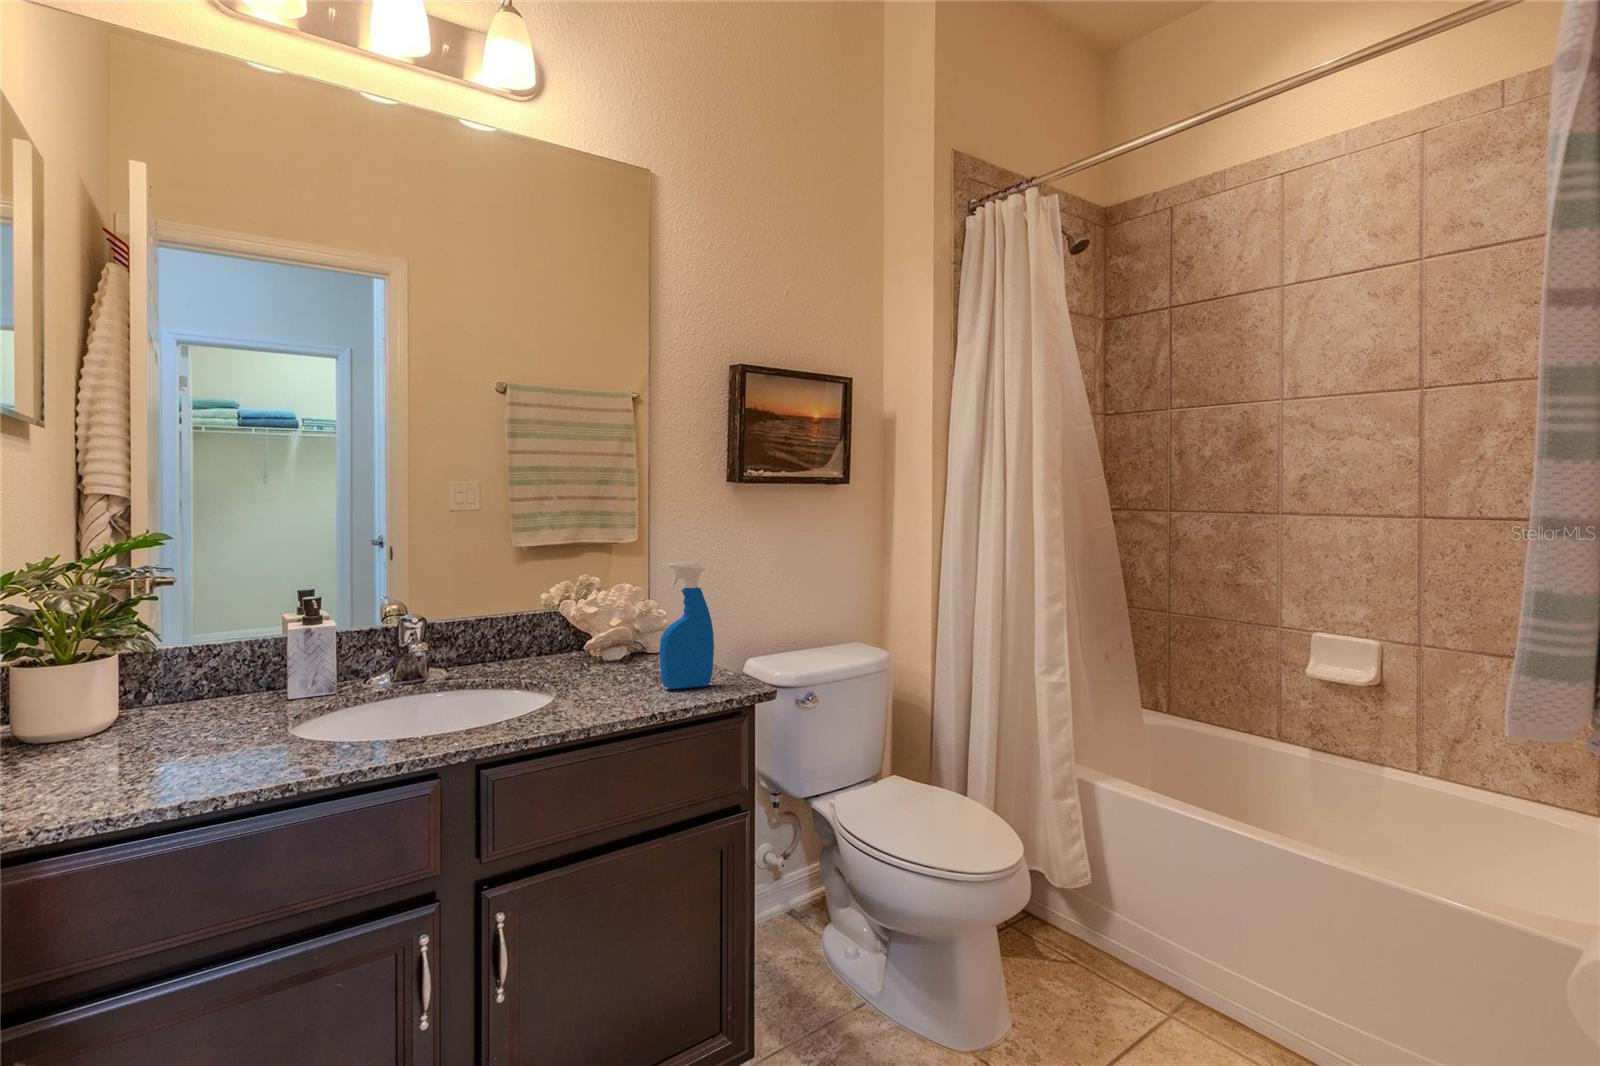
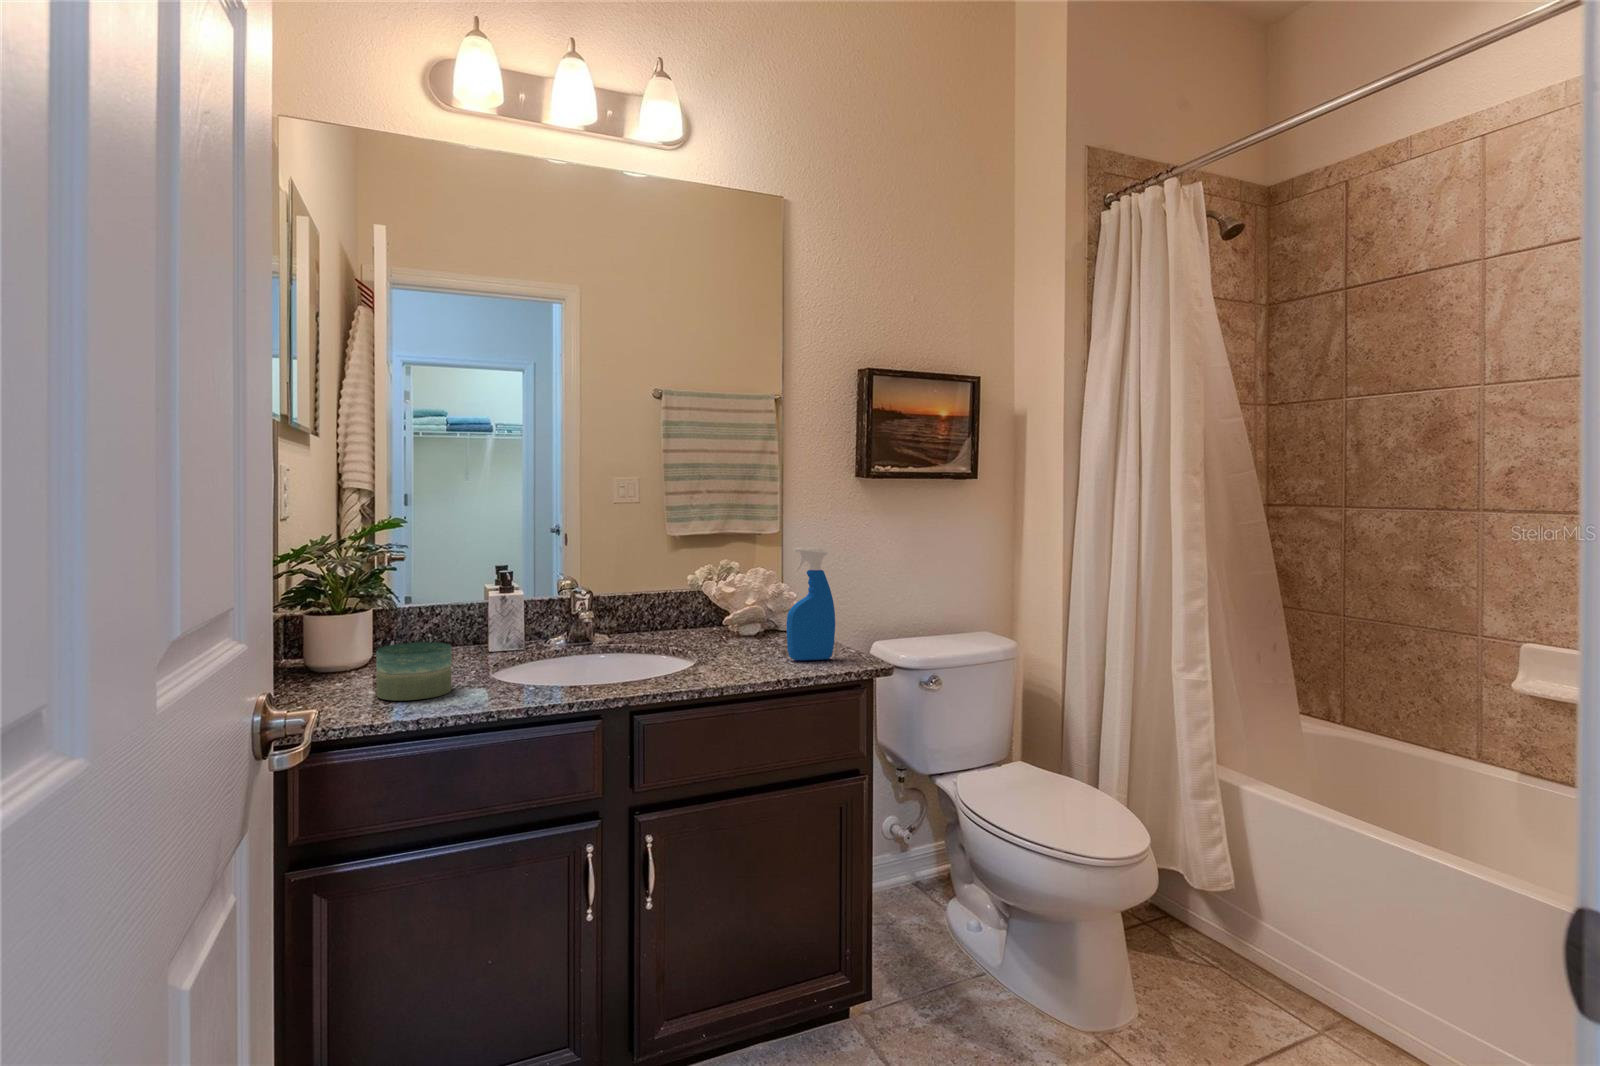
candle: none [120,695,233,777] -> present [376,642,451,700]

